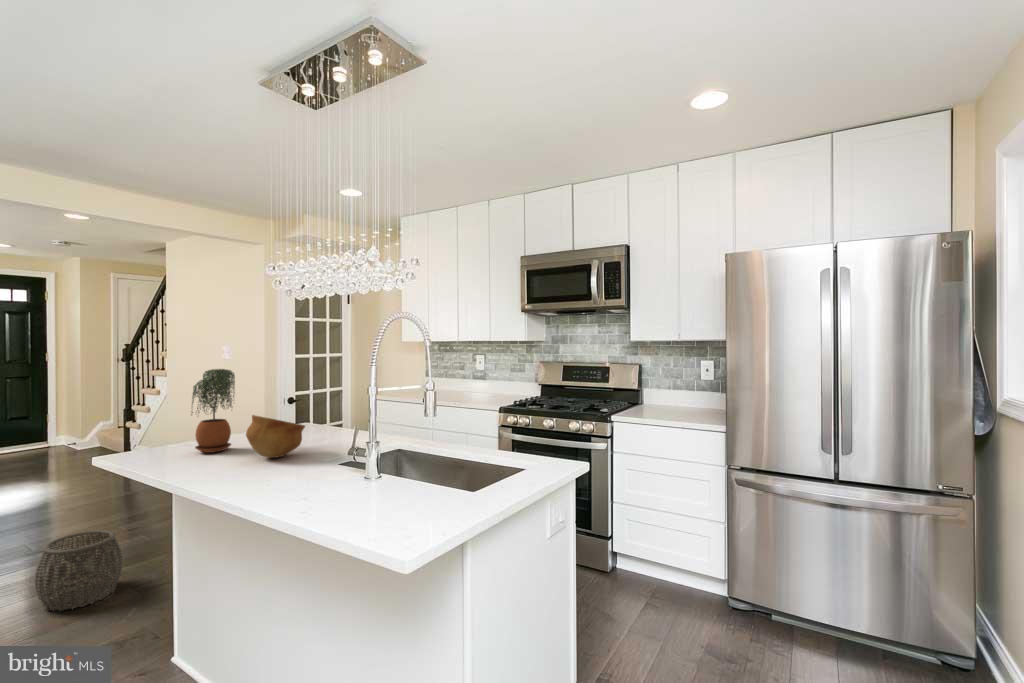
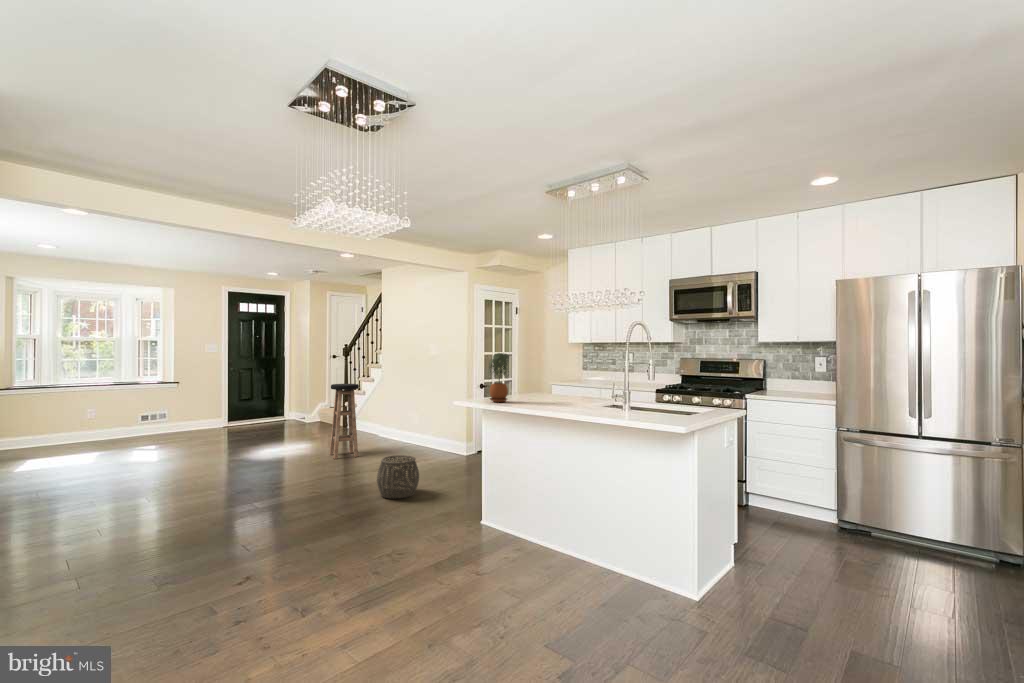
bar stool: none [31,407,84,525] -> present [329,384,359,459]
bowl: present [246,415,305,458] -> none [526,379,558,405]

